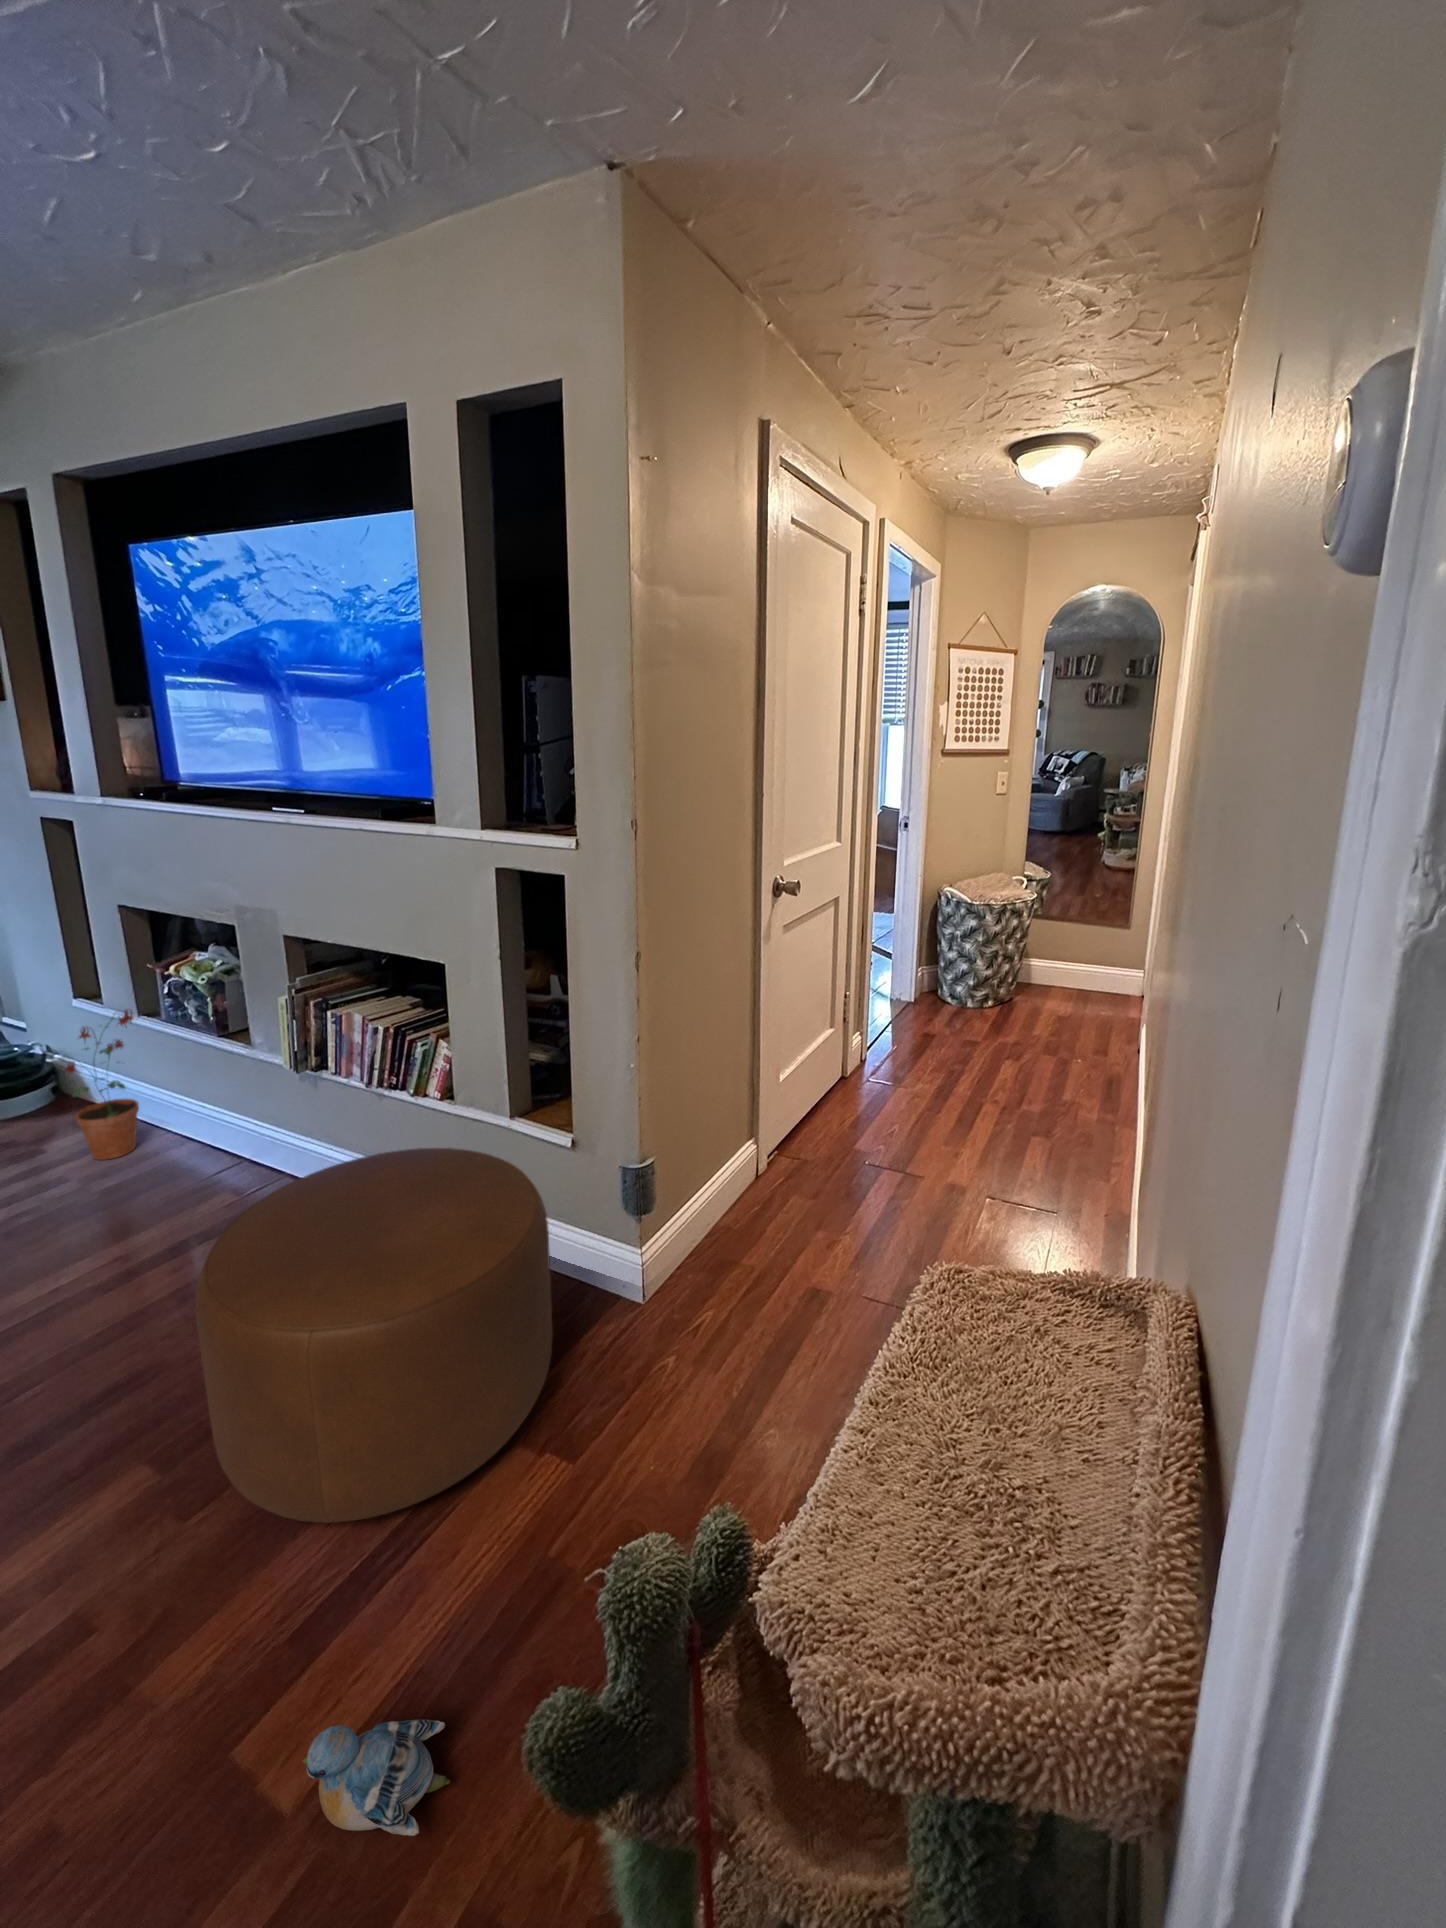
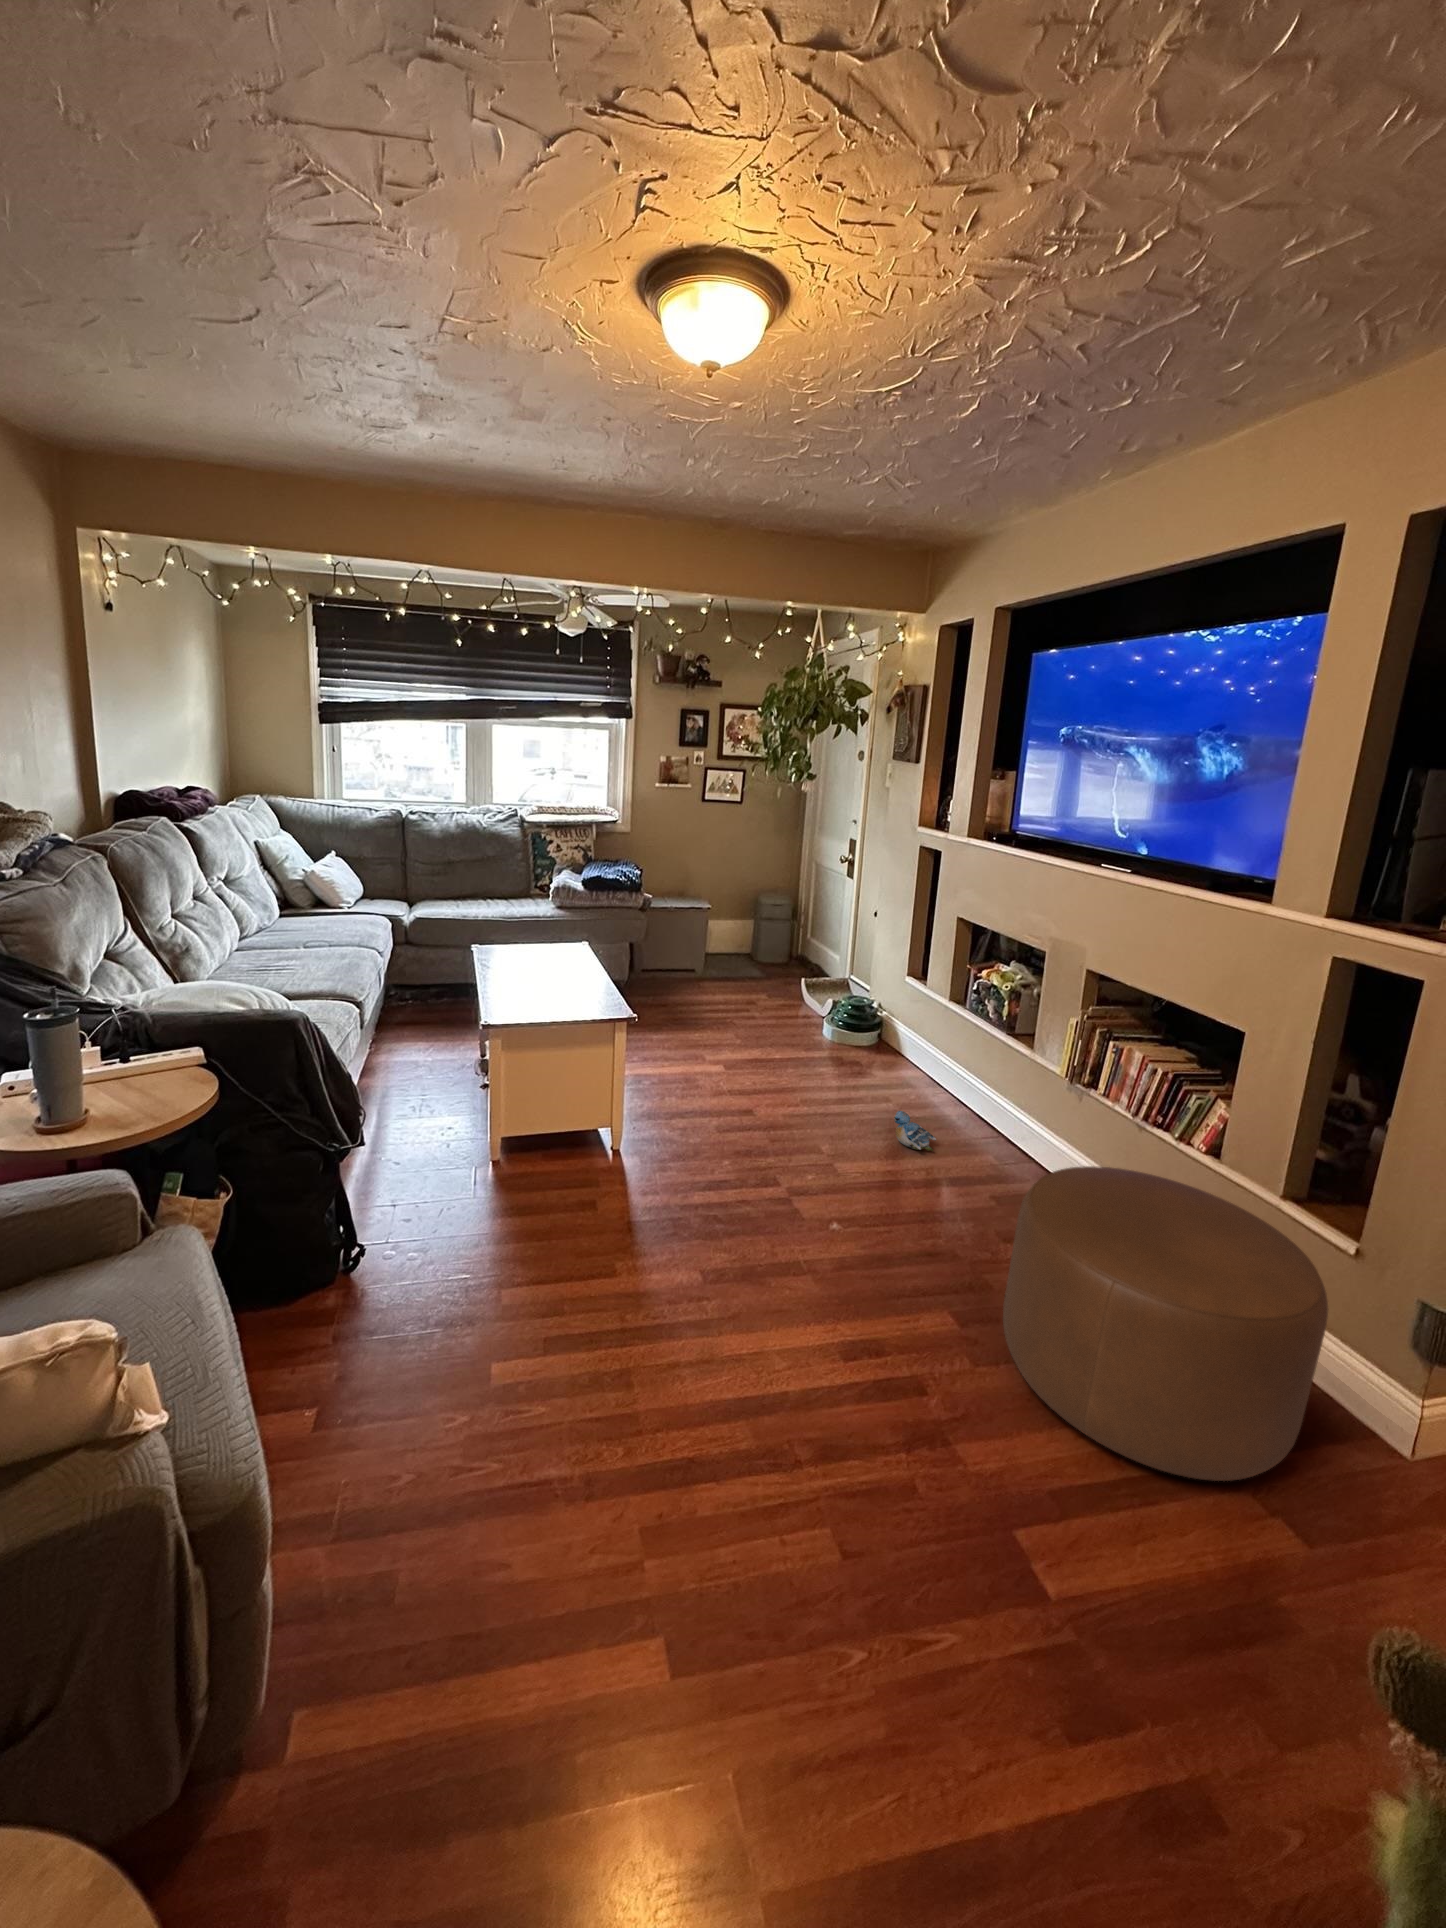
potted plant: present [65,1009,139,1160] -> none [901,993,954,1097]
plush toy: present [303,1719,450,1836] -> present [894,1111,936,1151]

